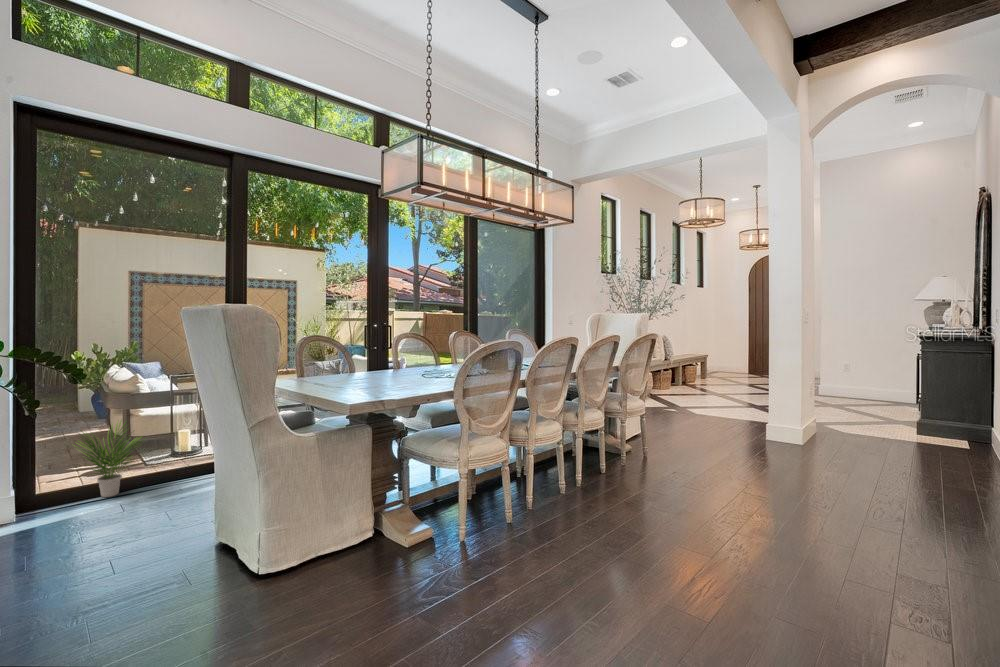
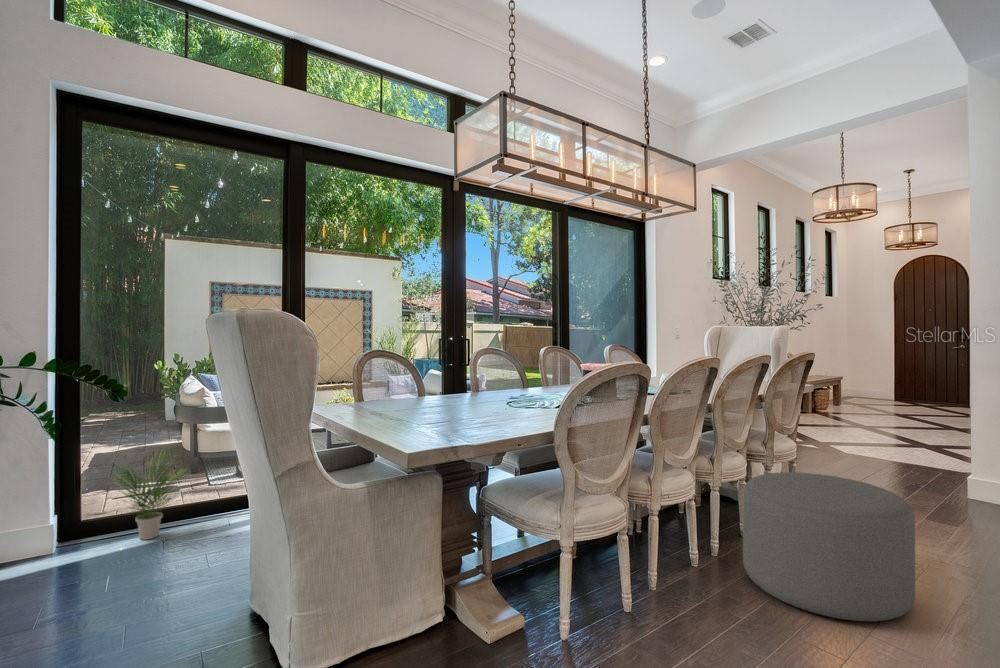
ottoman: none [594,423,700,518] -> present [743,472,915,621]

